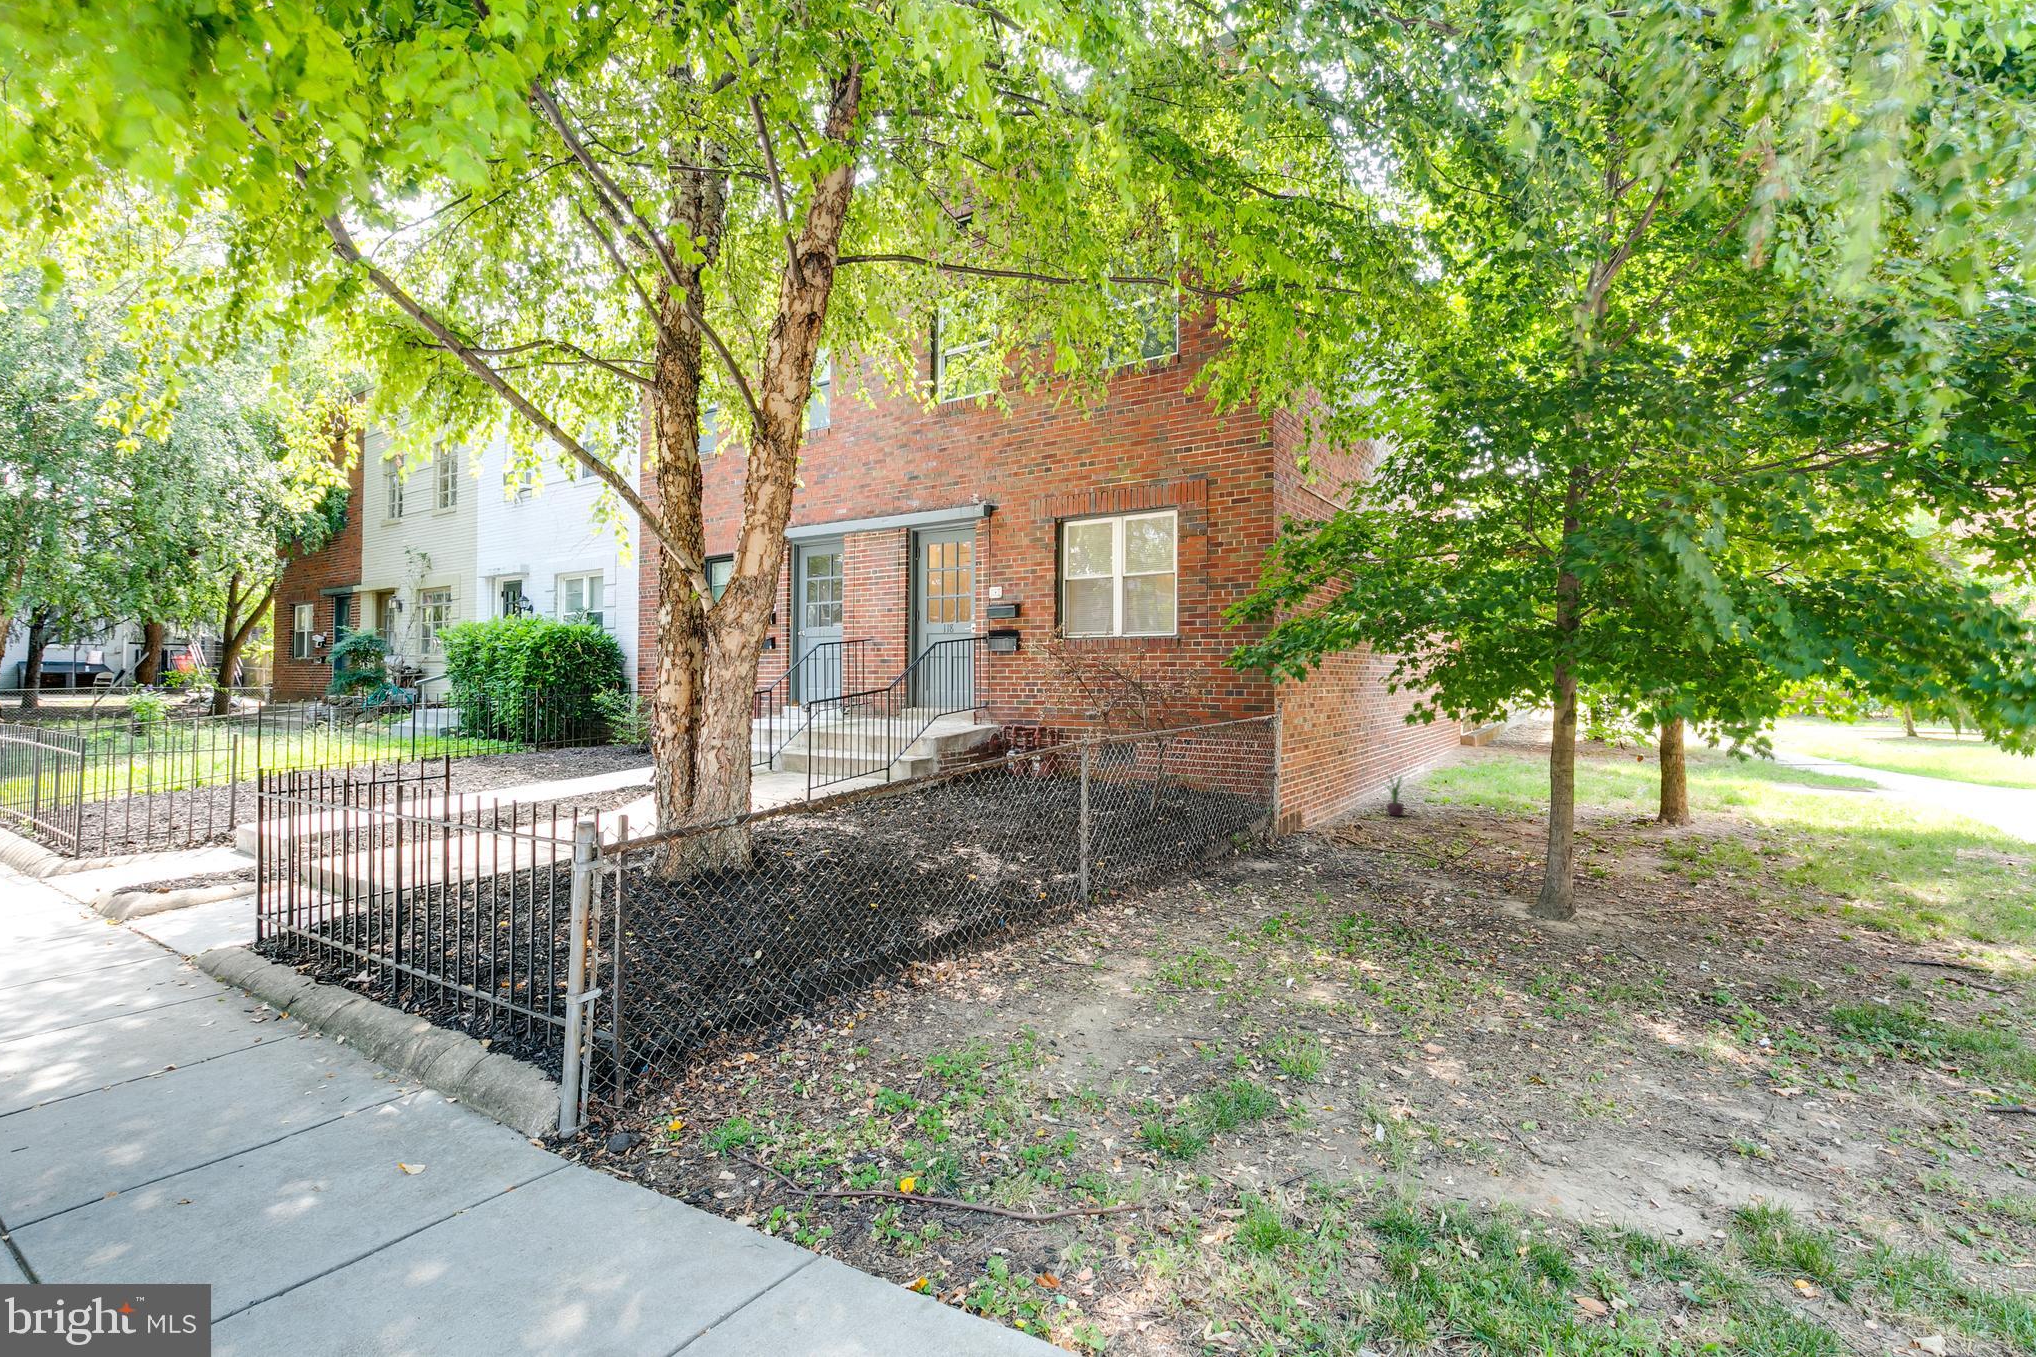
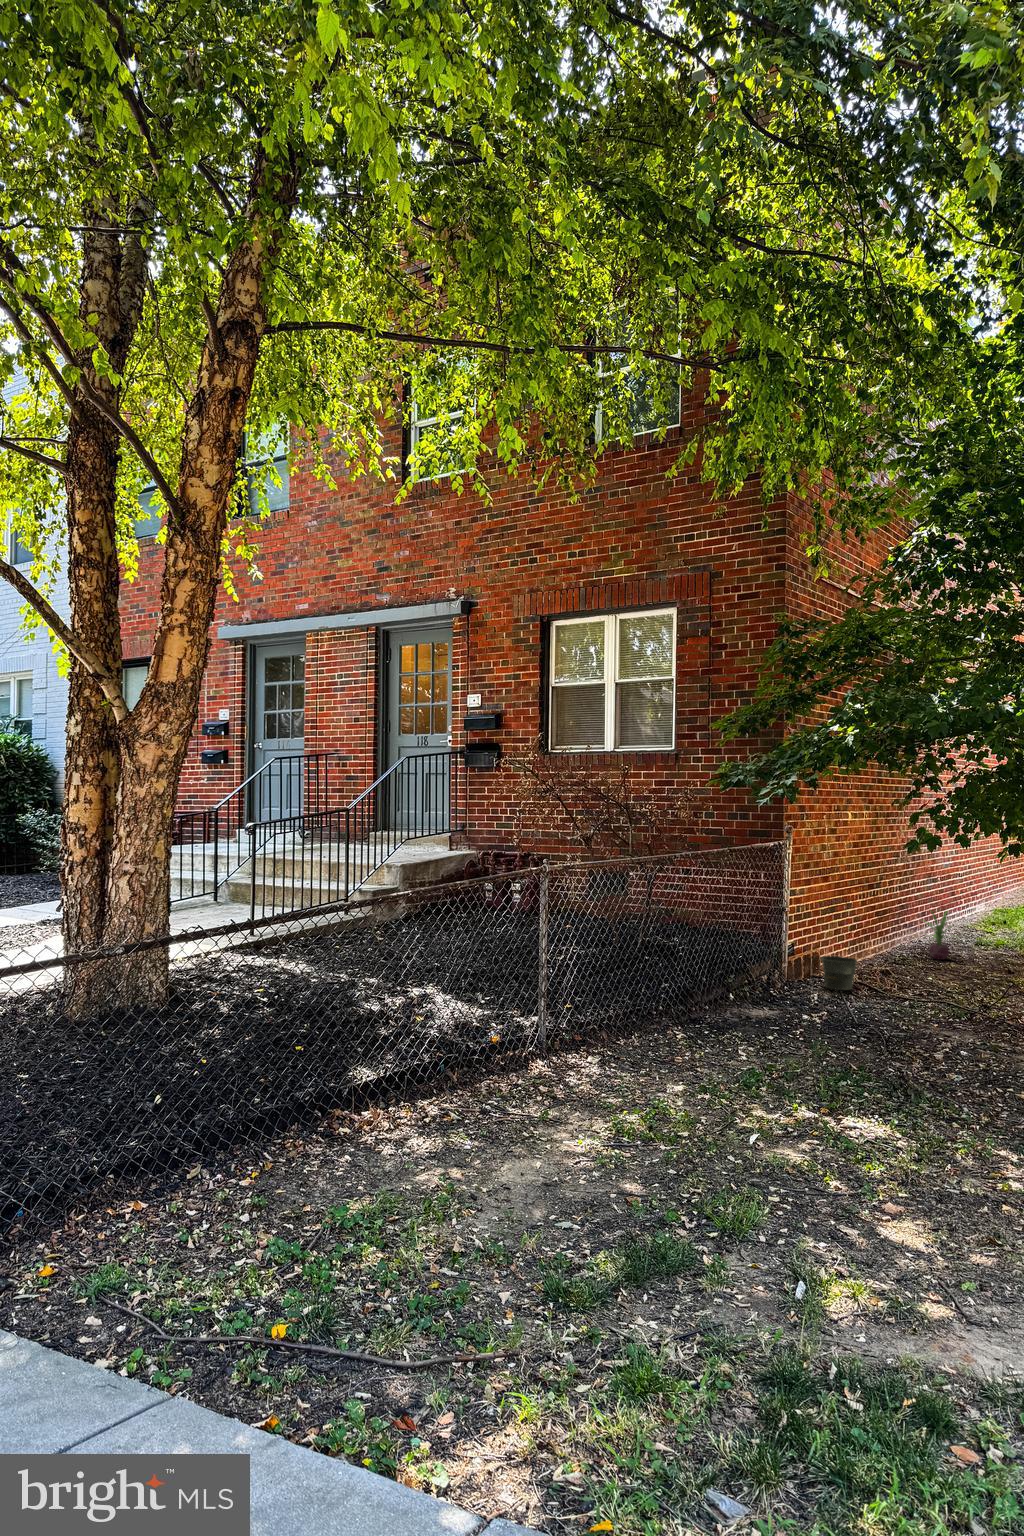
bucket: none [1301,814,1337,844] -> present [821,956,858,990]

